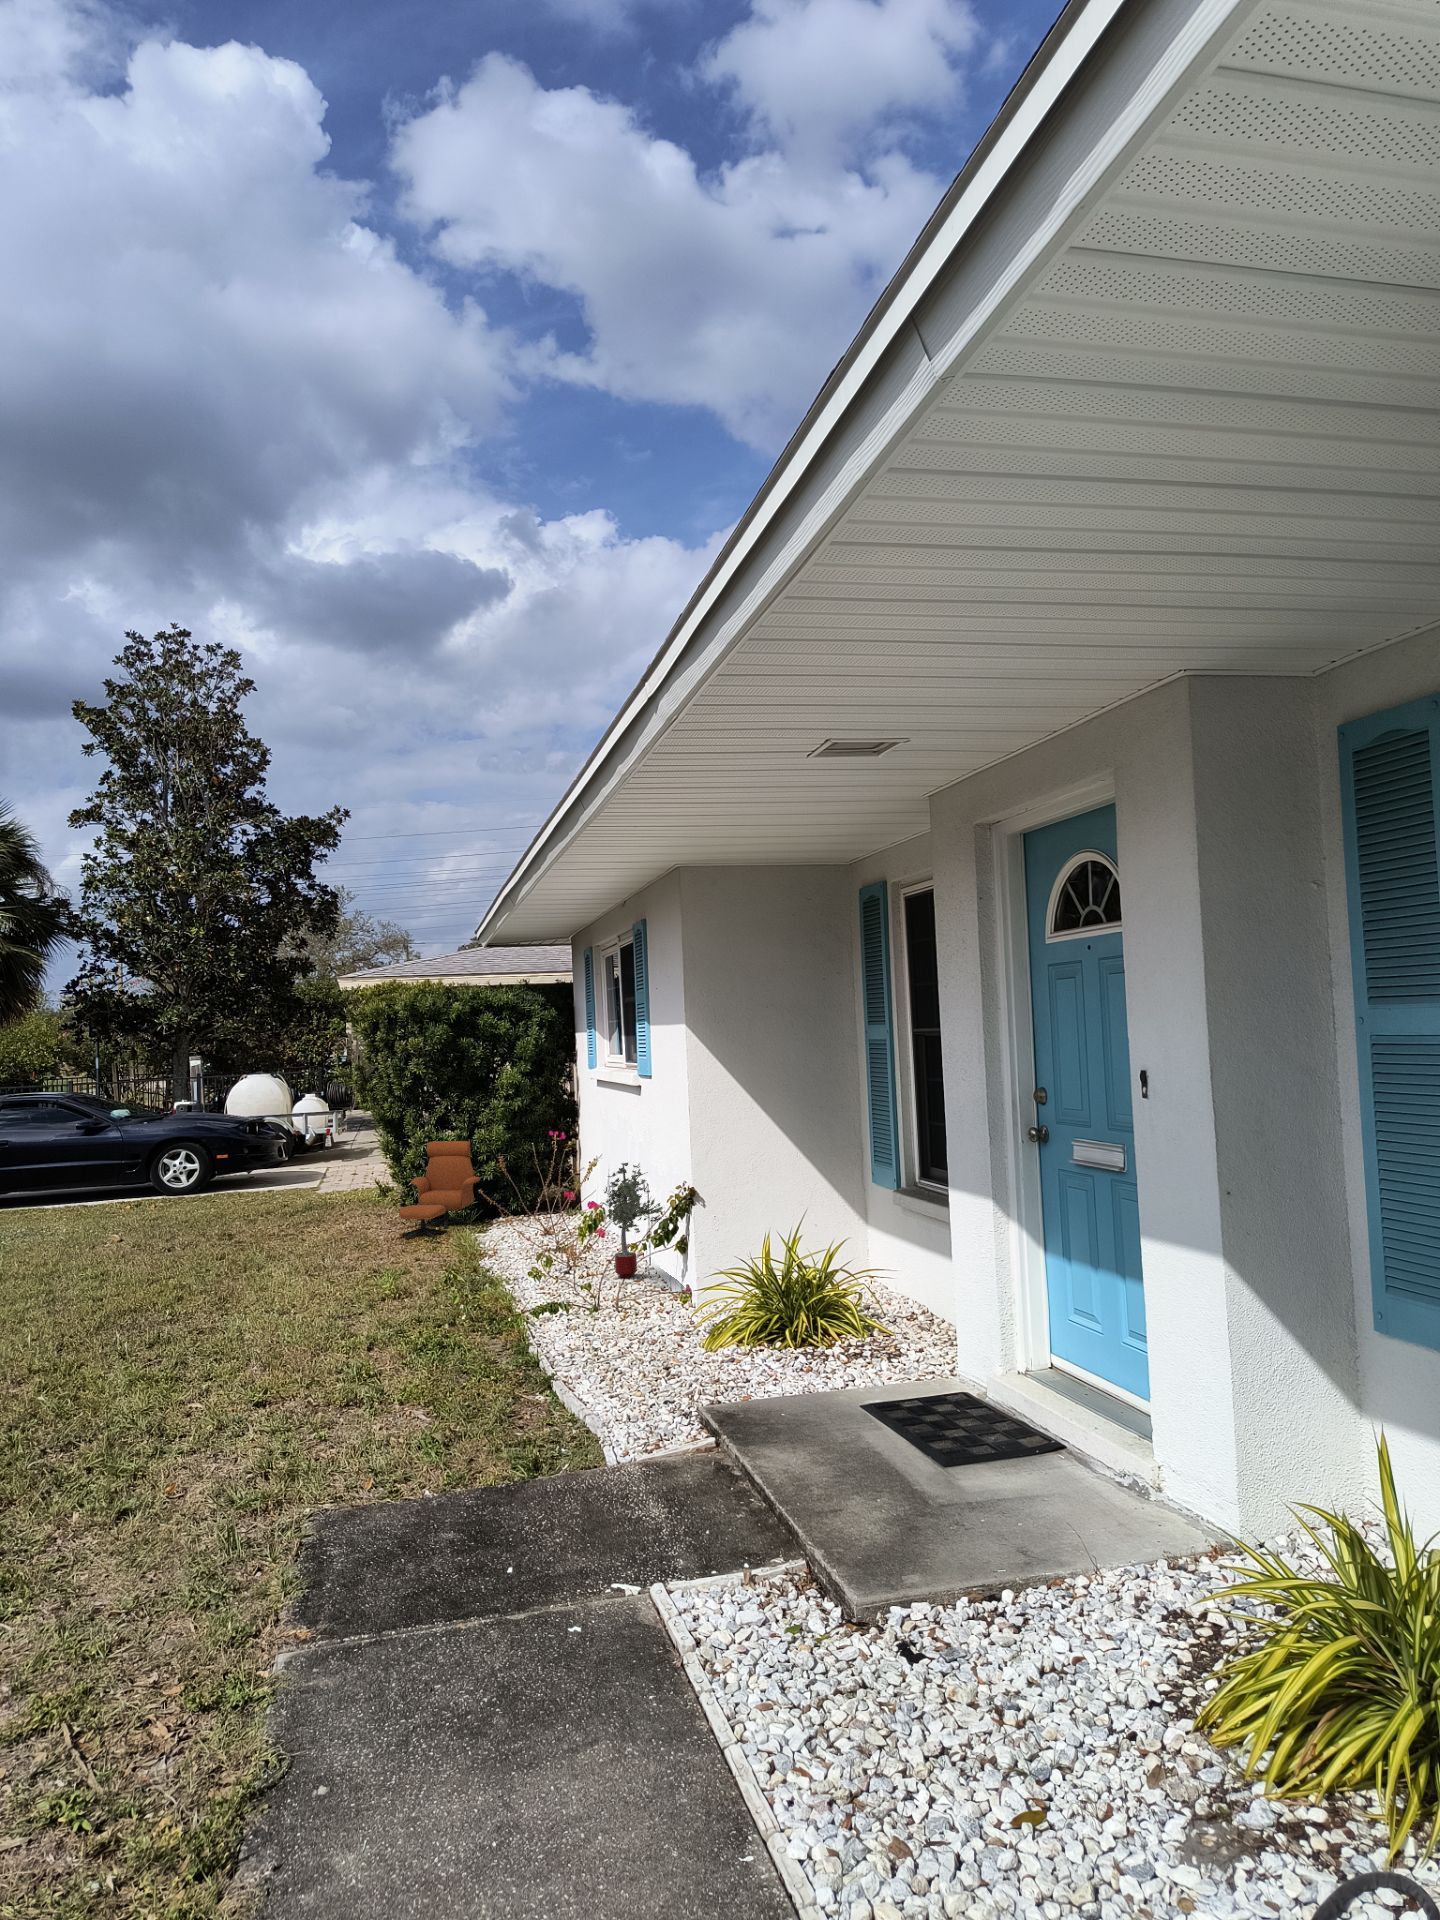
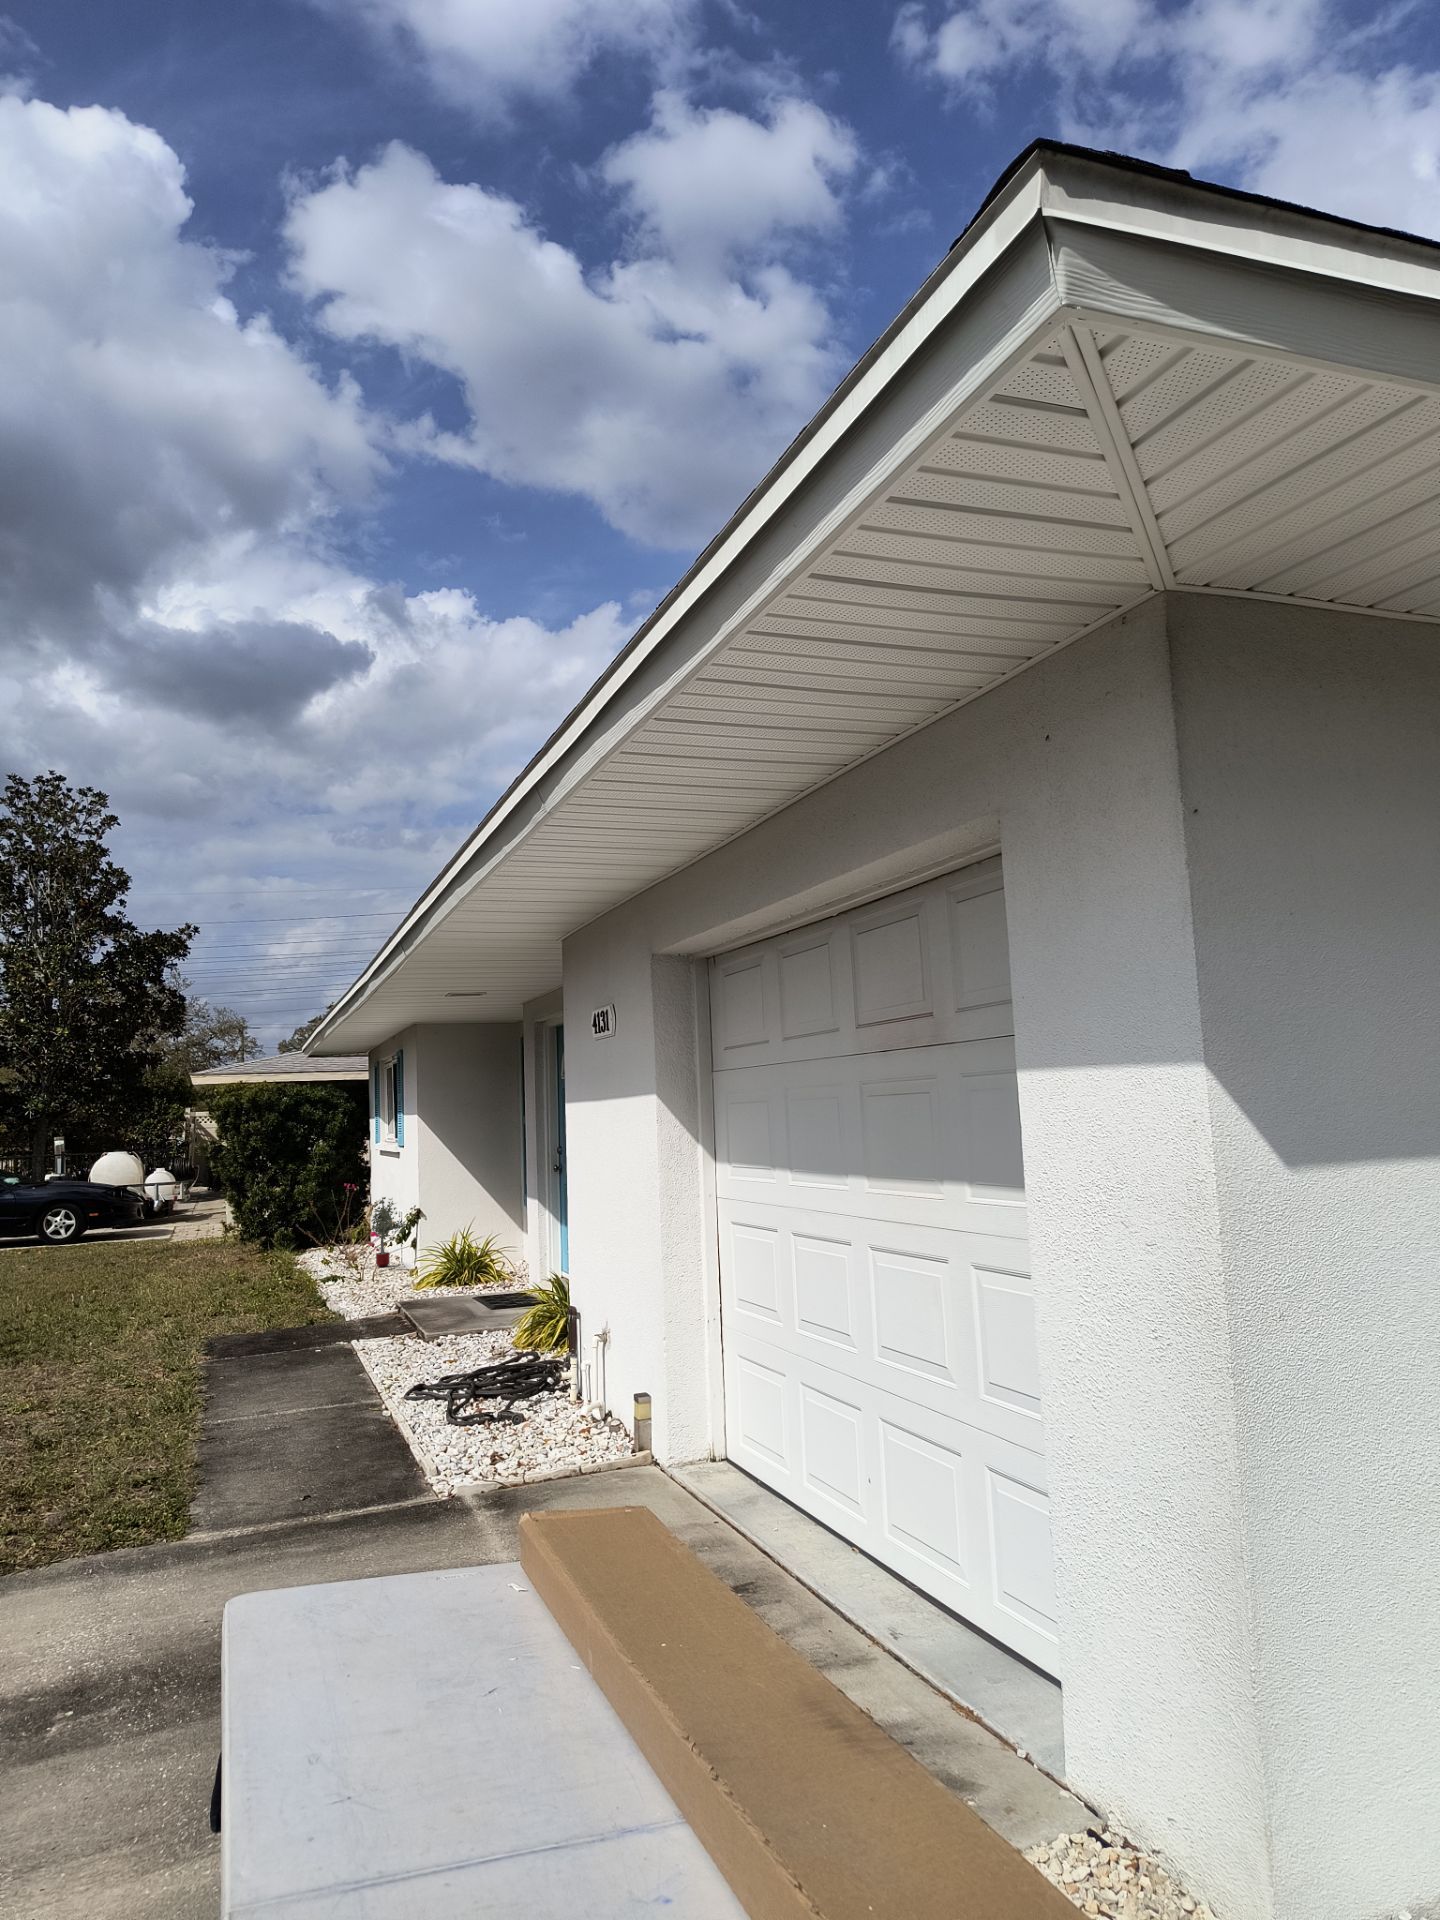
lounge chair: present [399,1141,480,1239] -> none [239,1193,297,1257]

